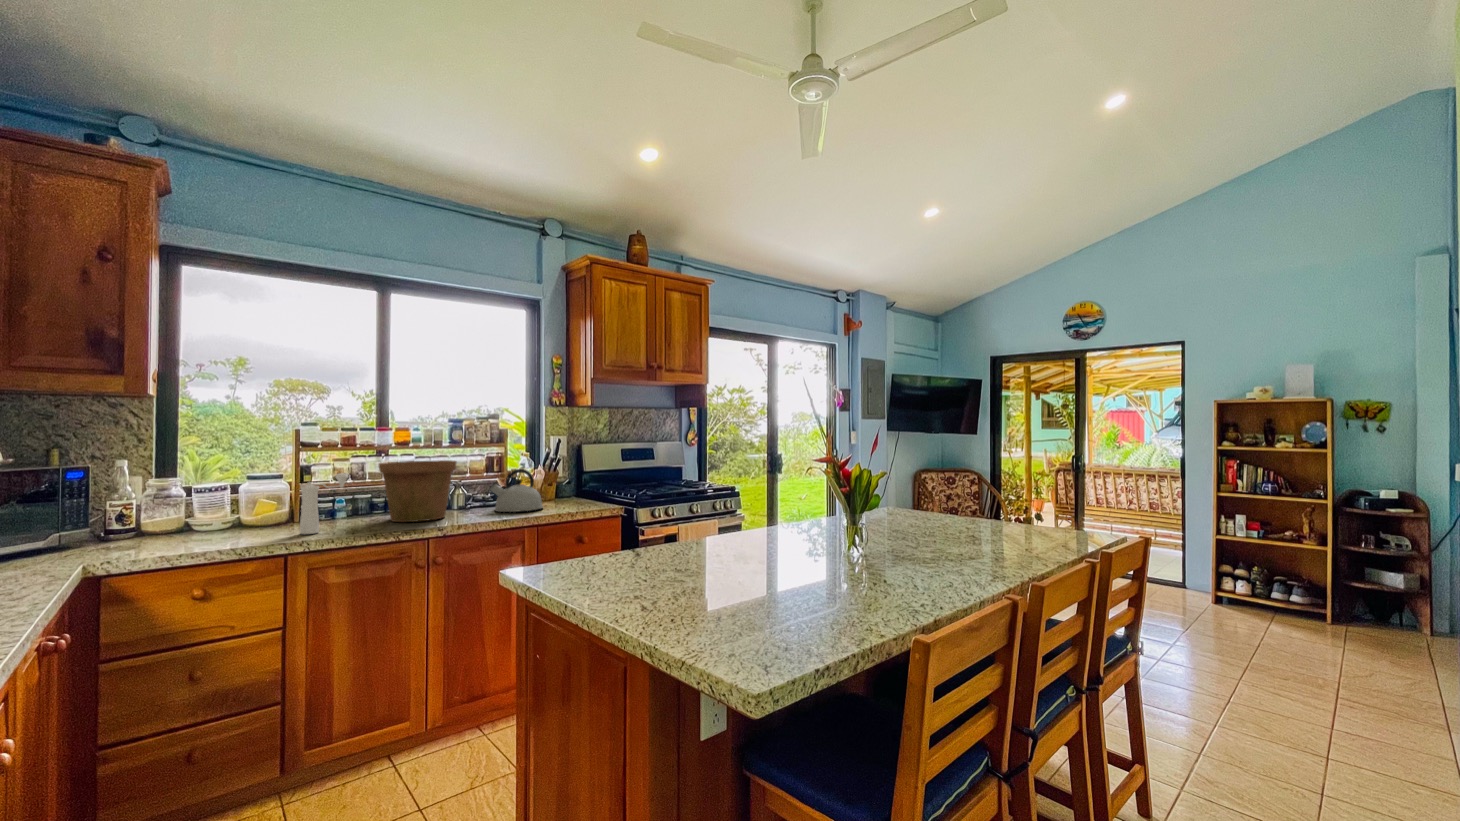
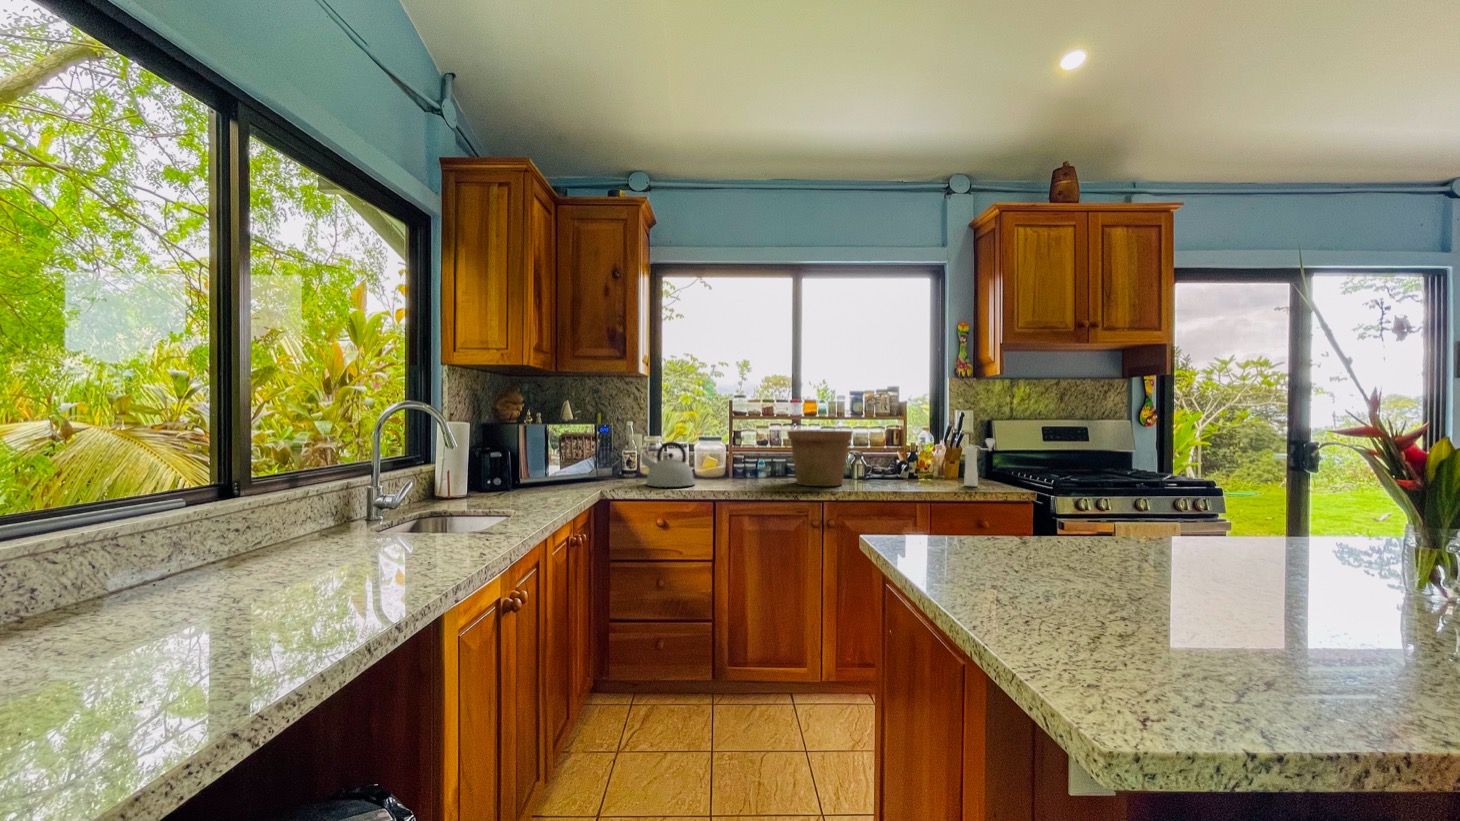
kettle: present [490,469,543,512] -> present [642,442,695,487]
pepper mill: present [300,473,348,534] -> present [964,439,995,486]

